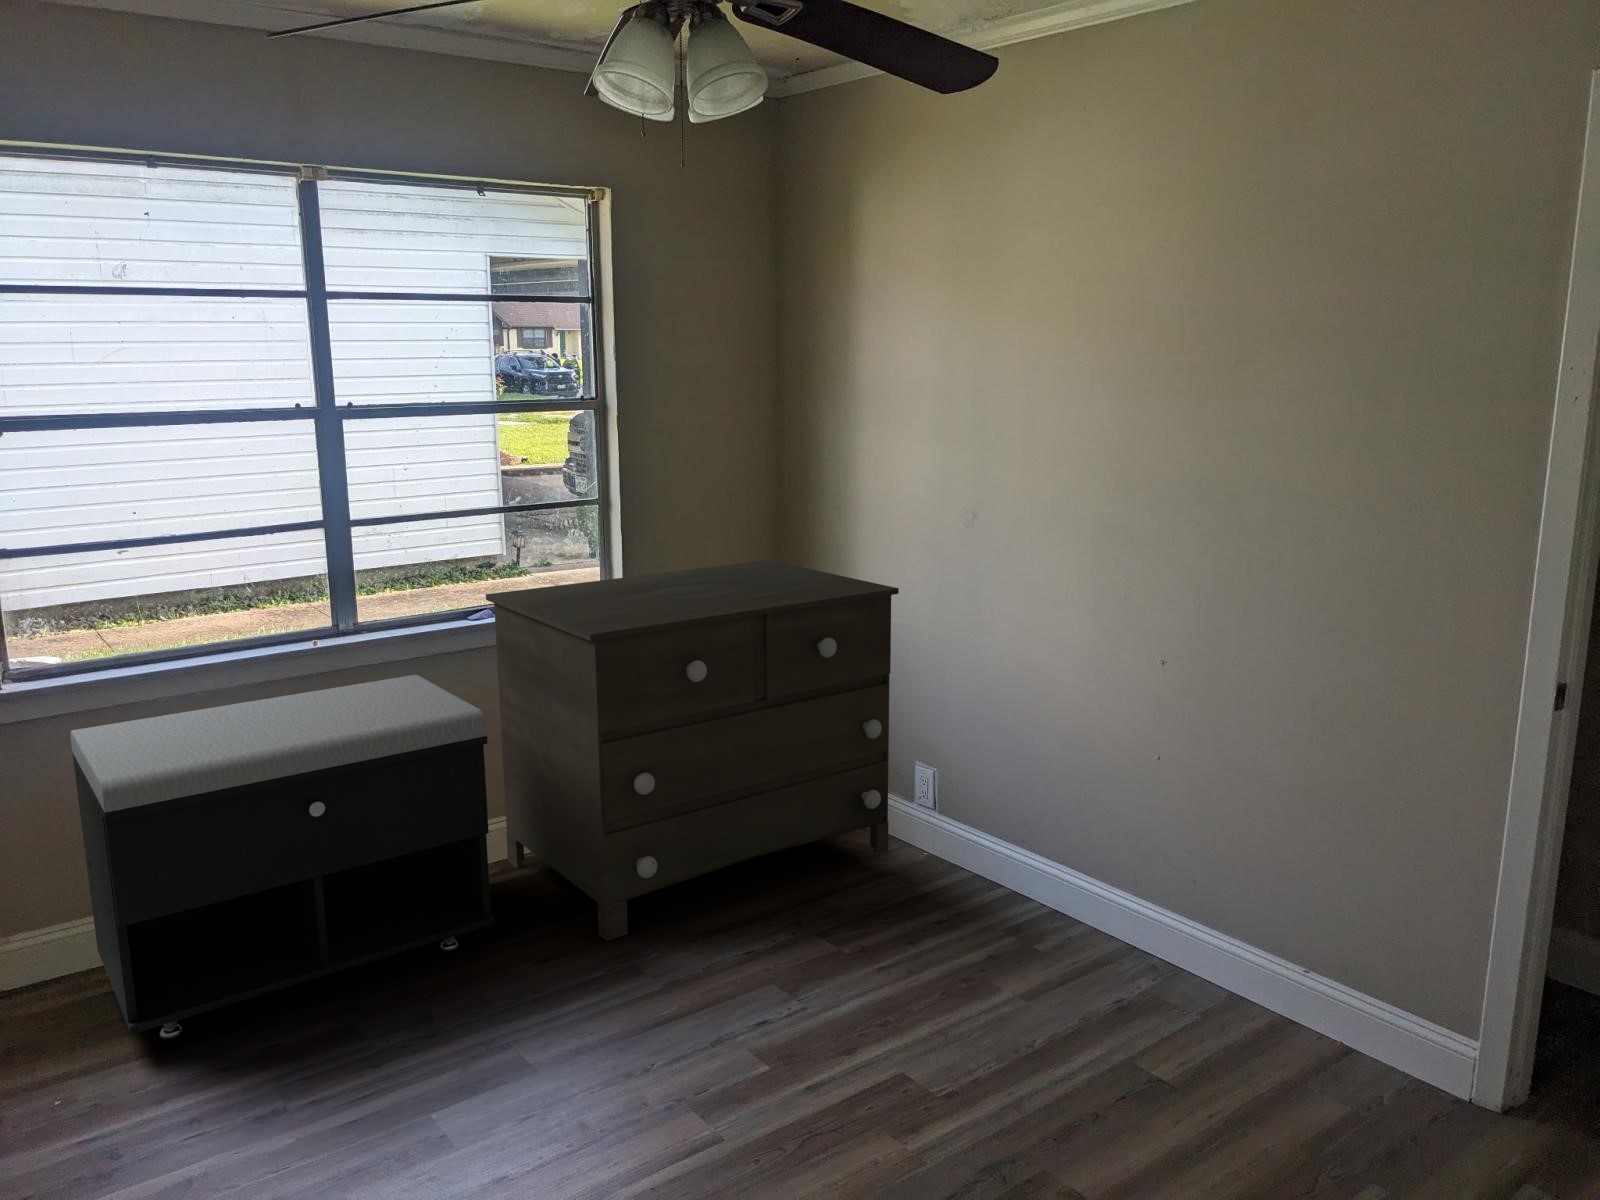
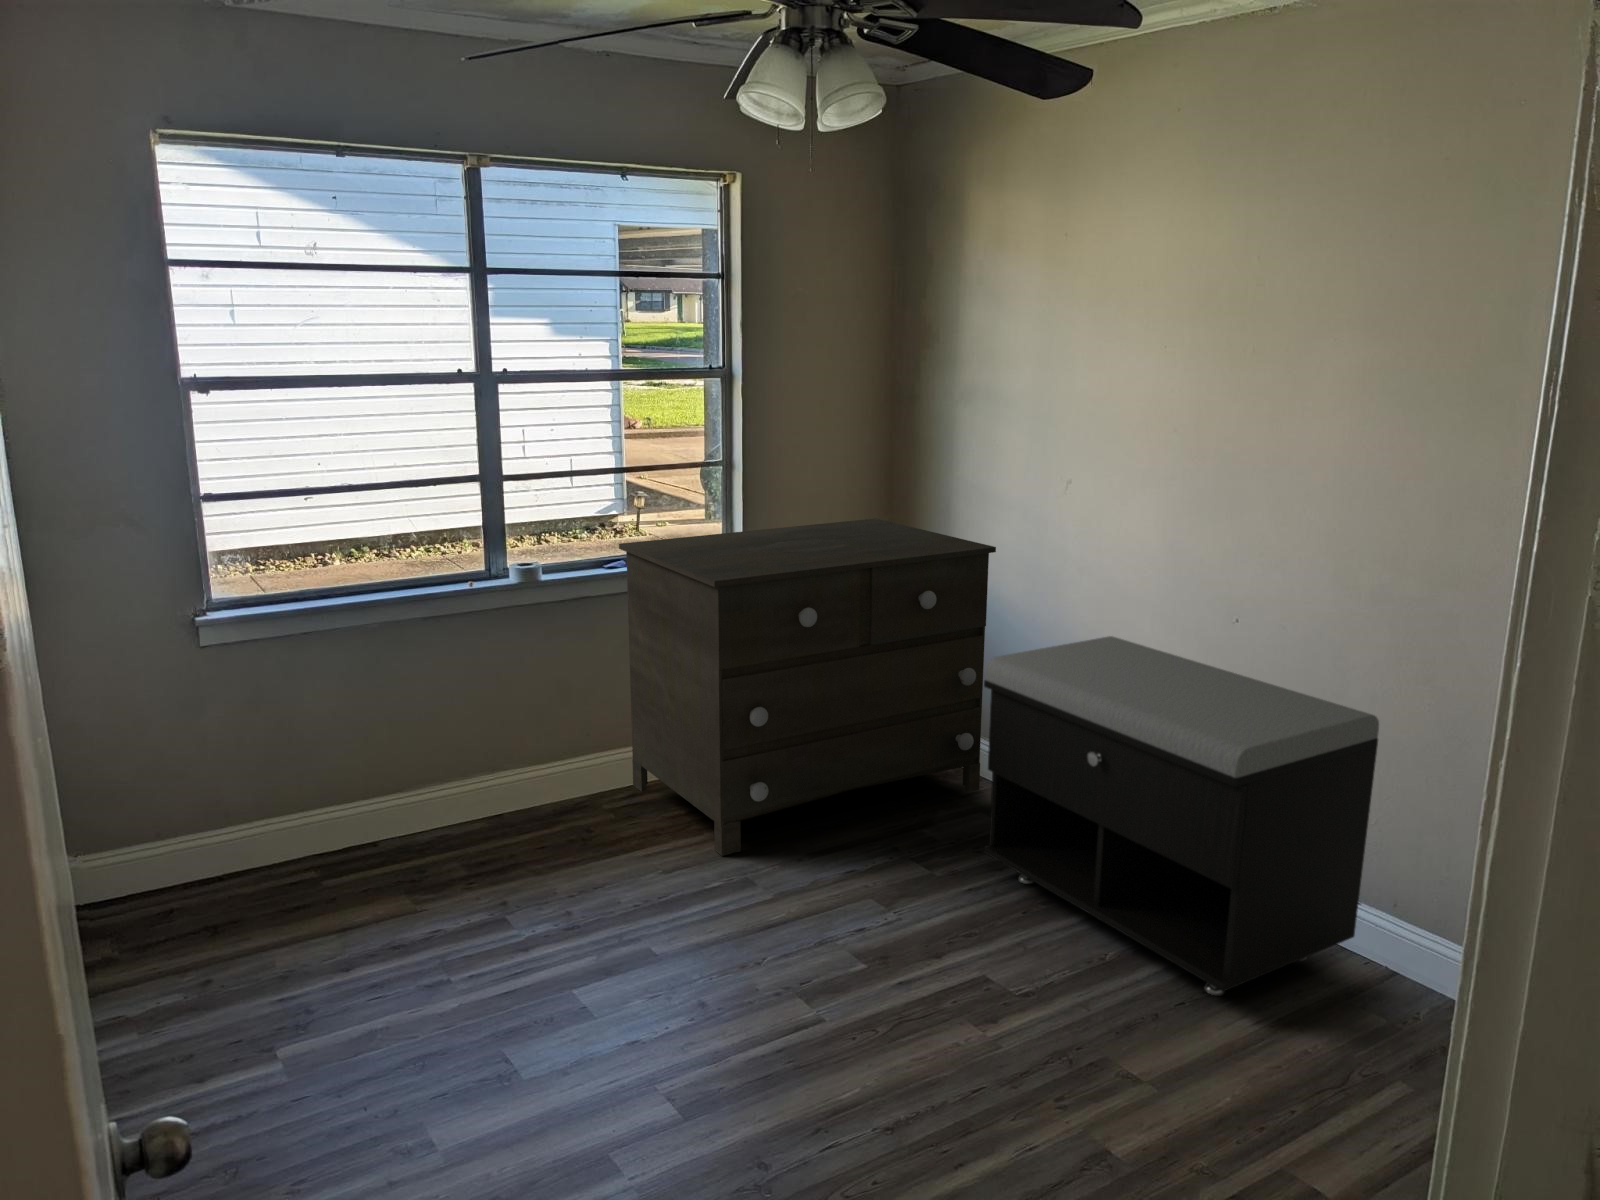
storage bench: present [71,675,494,1038] -> present [984,636,1379,995]

